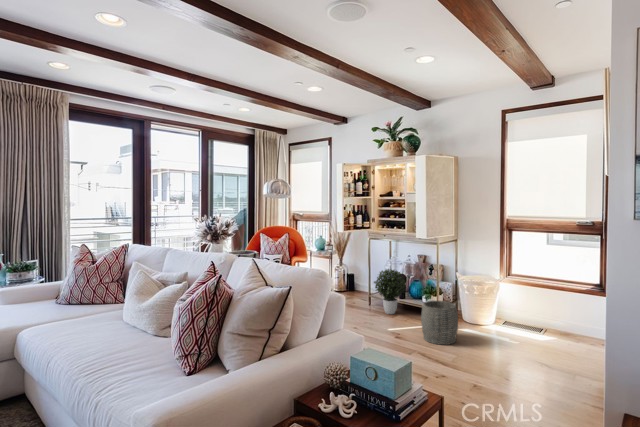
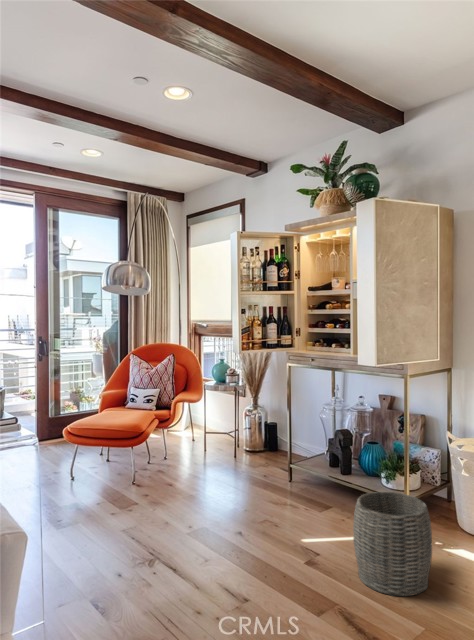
potted plant: present [374,269,405,314] -> none [286,419,347,506]

